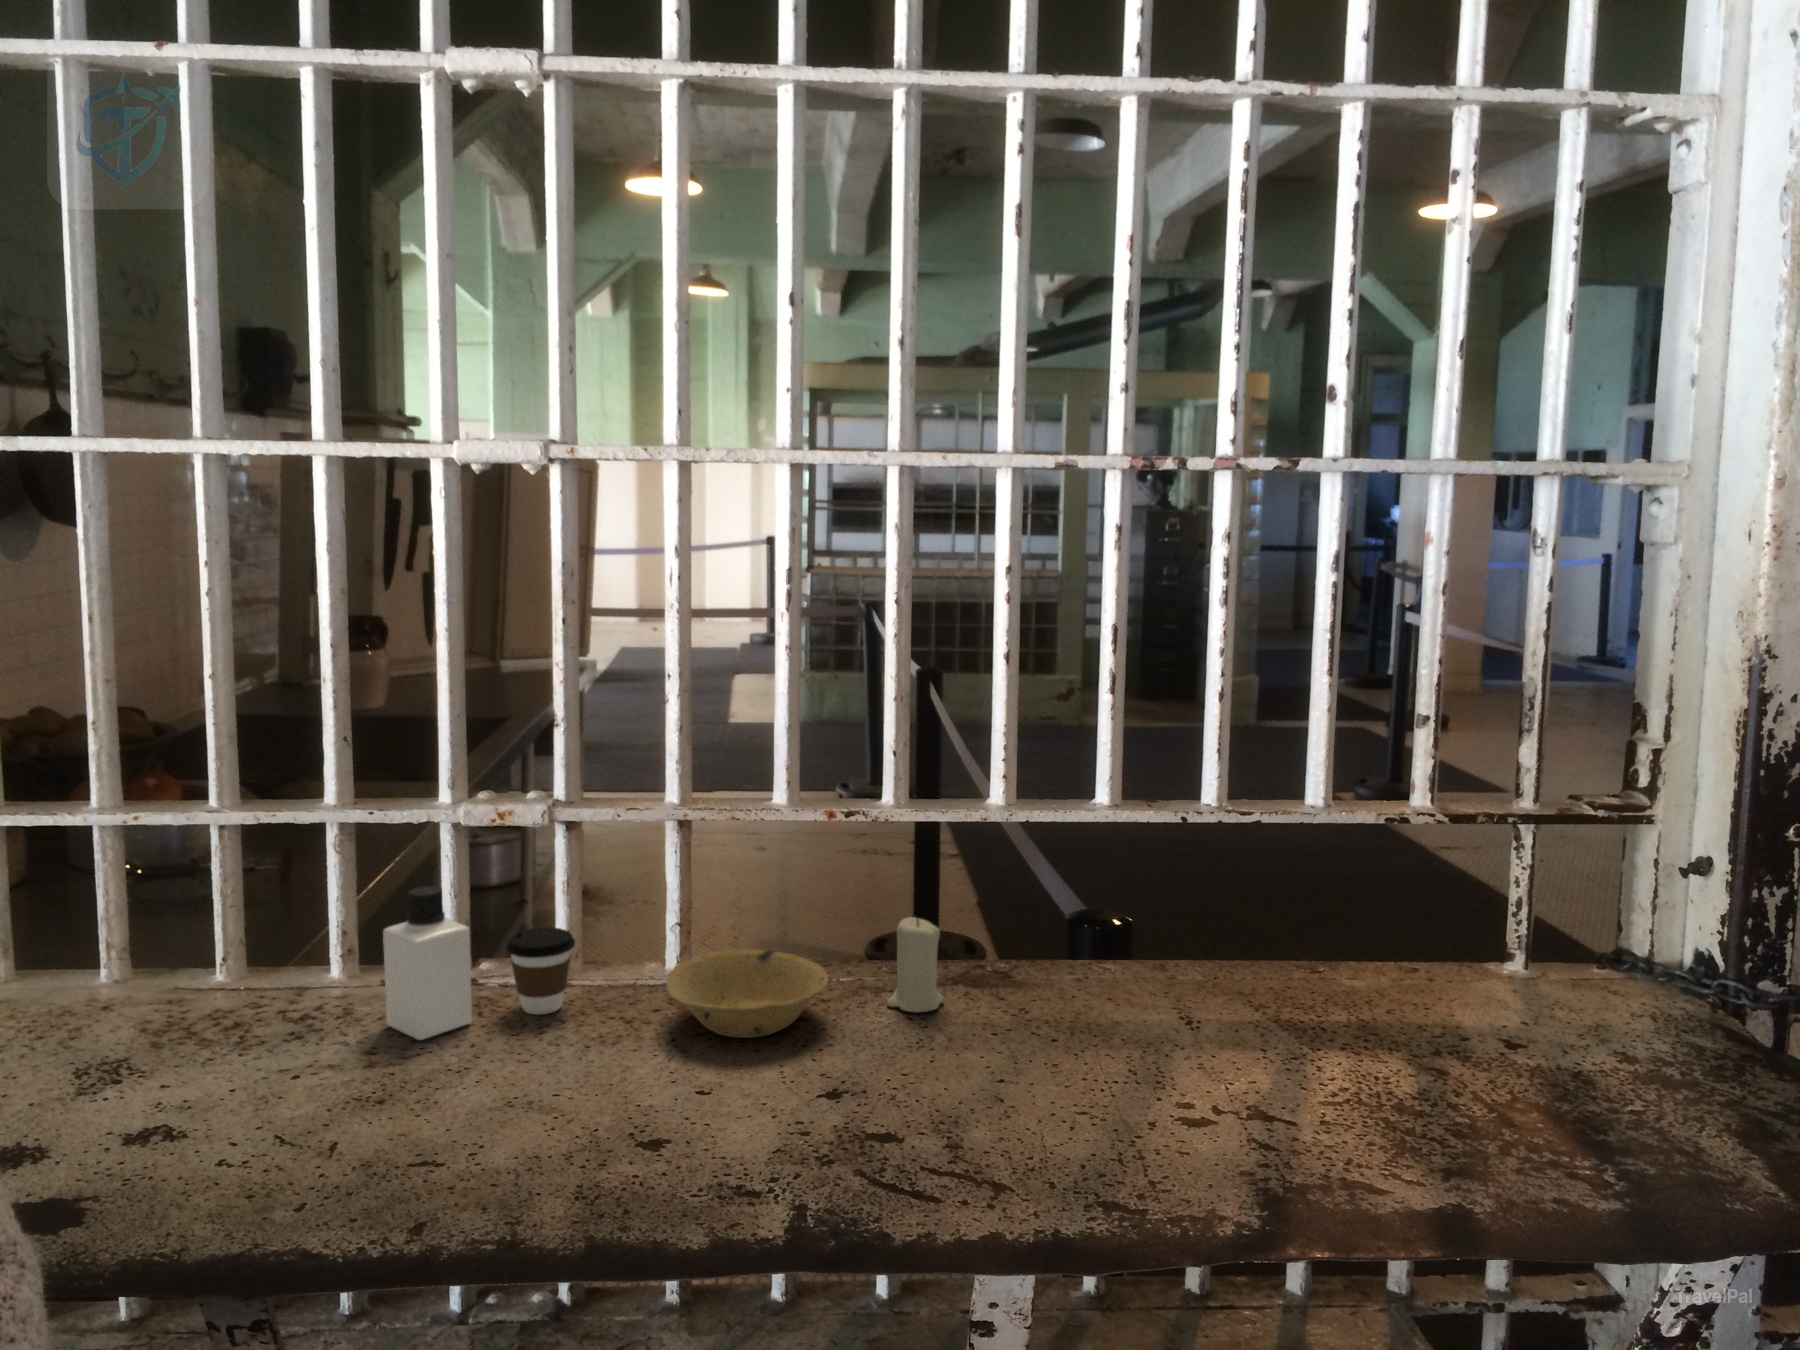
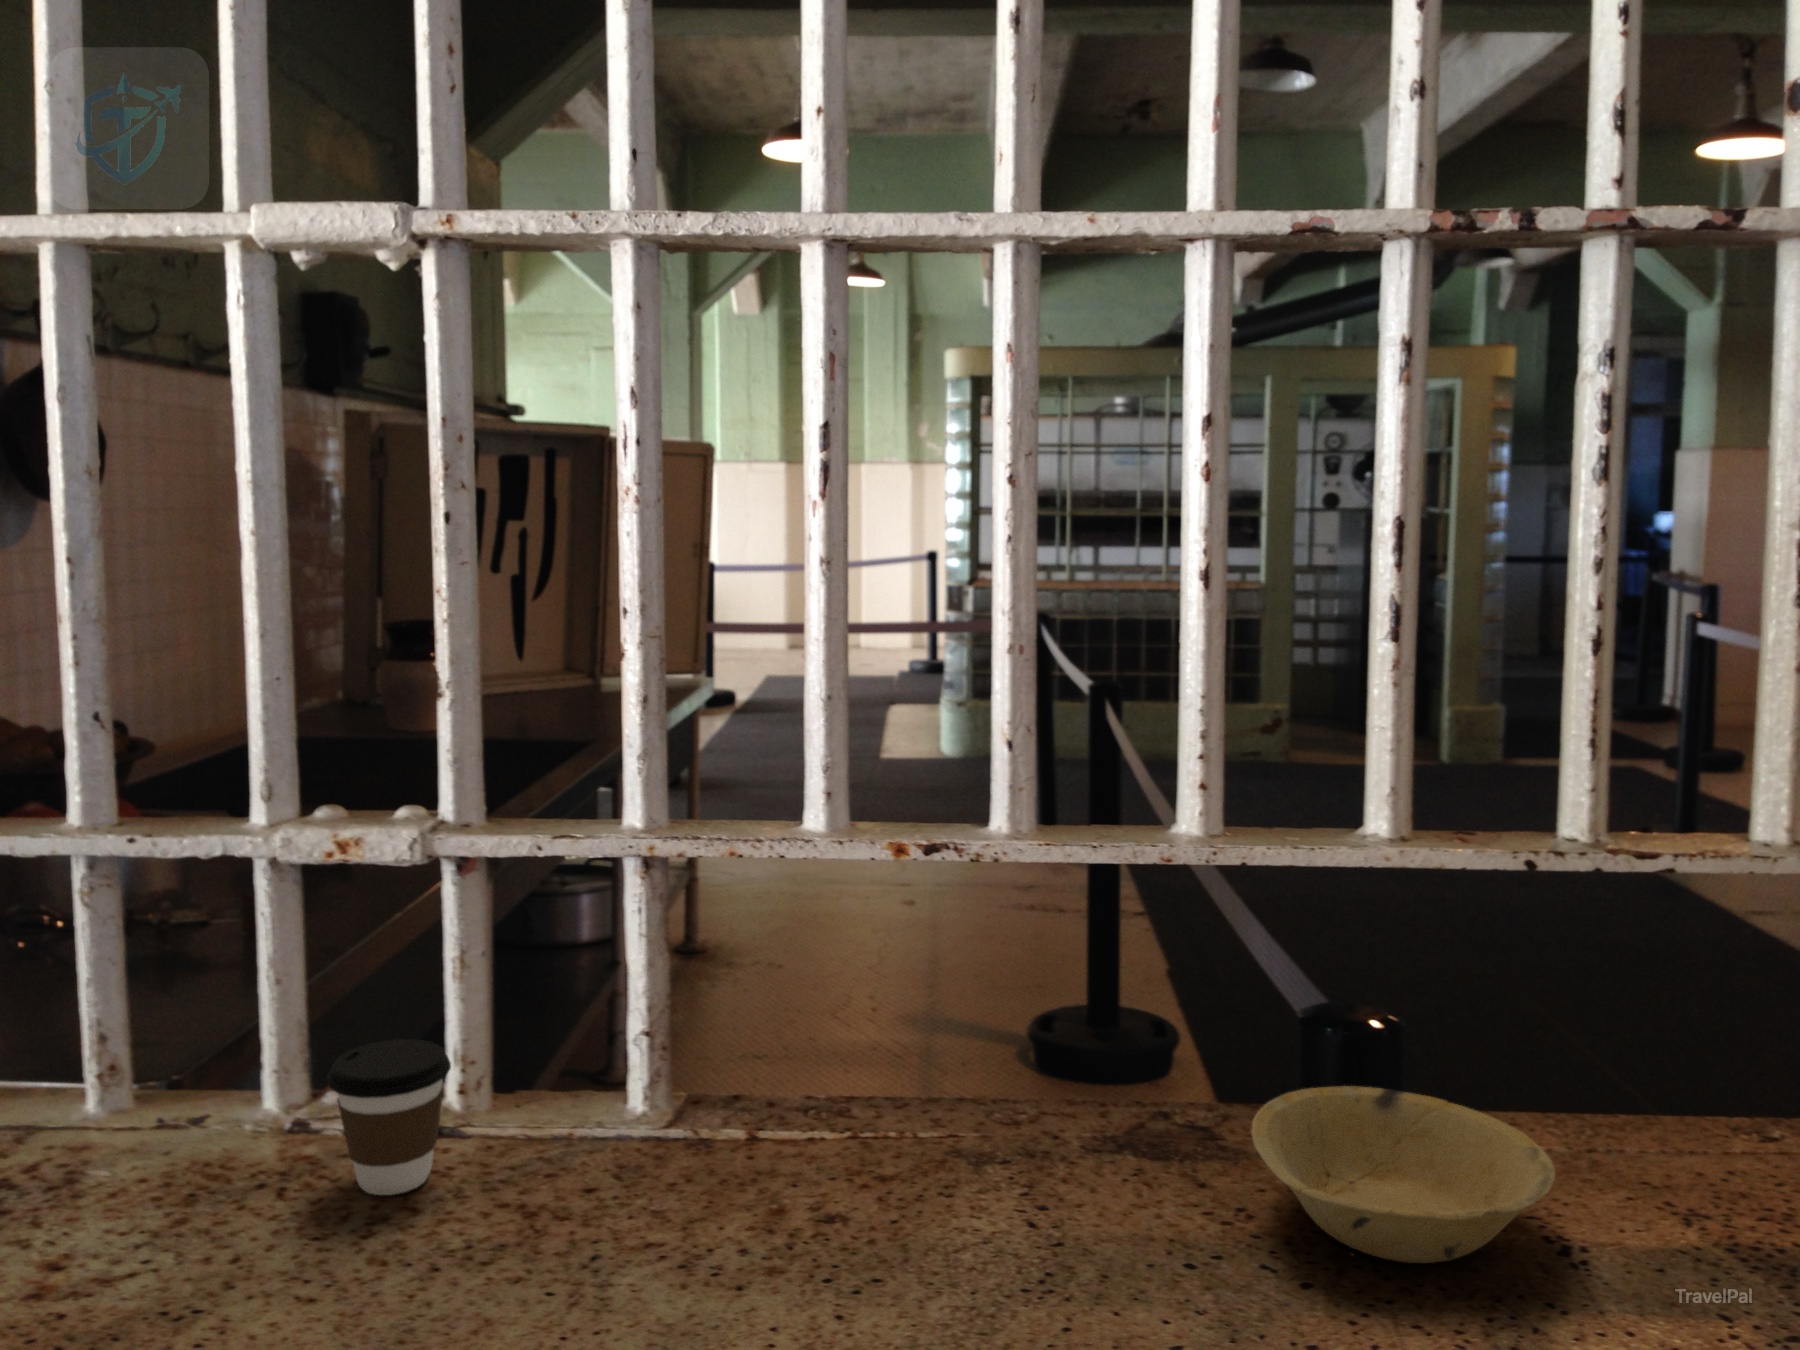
bottle: present [383,886,472,1040] -> none [104,968,261,1246]
candle: present [887,917,943,1012] -> none [994,1034,1096,1211]
bowl: present [666,949,828,1038] -> present [1251,1086,1555,1263]

